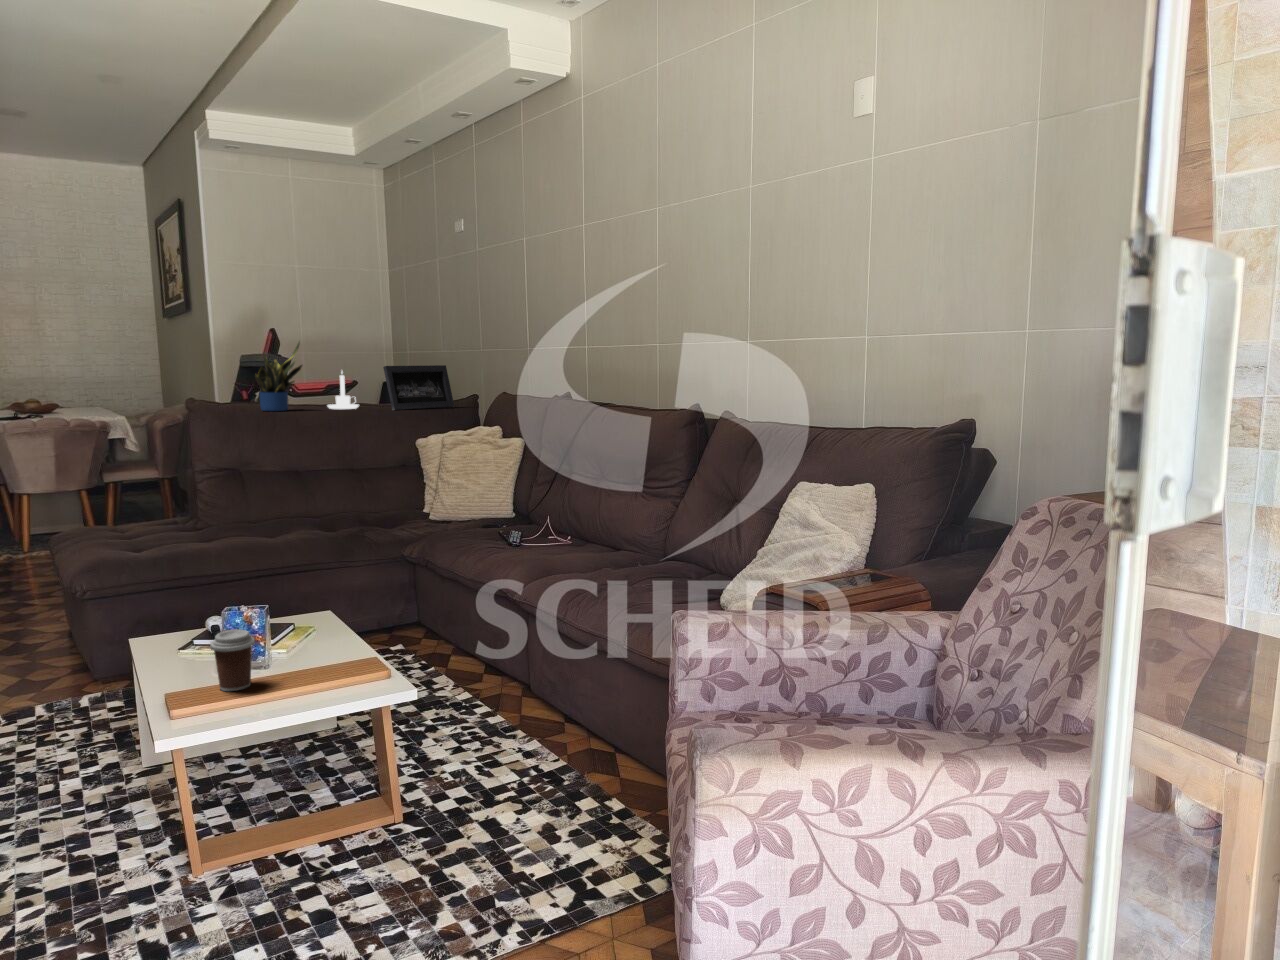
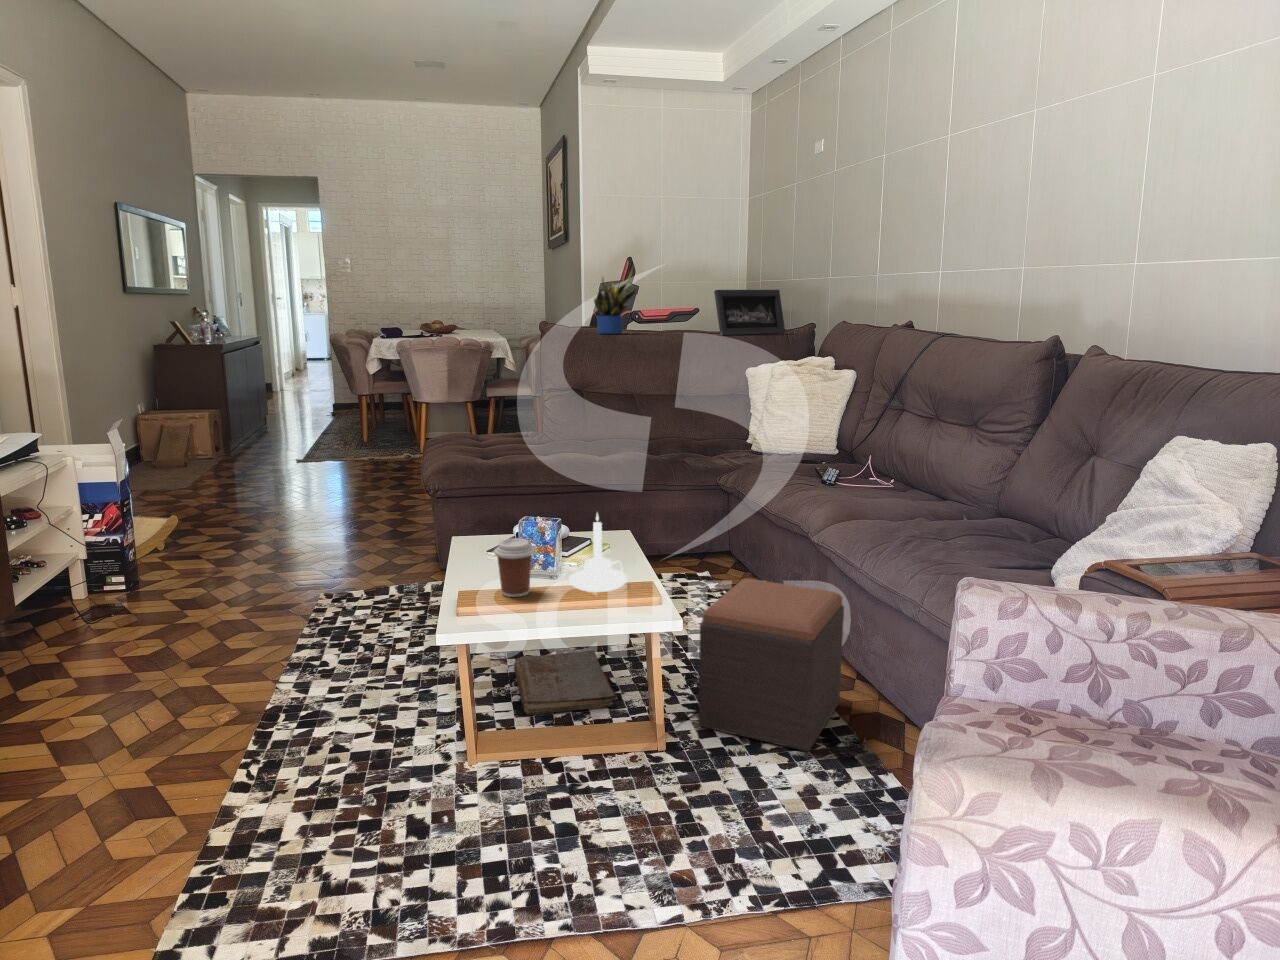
candle holder: present [327,372,358,409] -> present [569,514,627,592]
footstool: none [428,644,556,796] -> present [699,579,844,751]
book: none [218,738,342,815] -> present [514,650,617,715]

